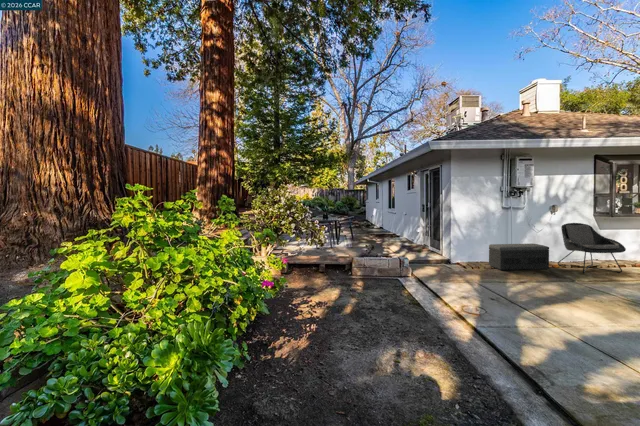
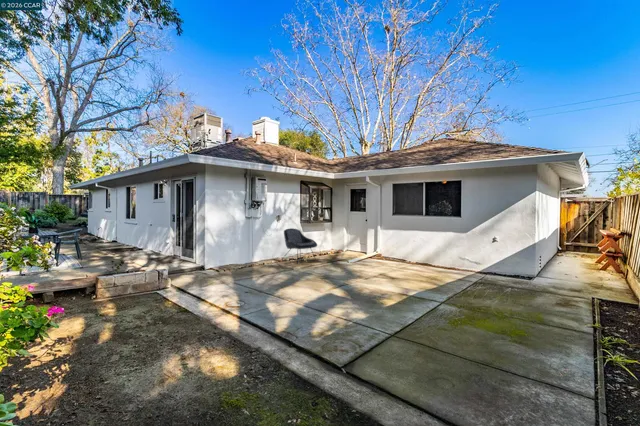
storage bench: present [489,244,549,270] -> none [236,246,277,270]

